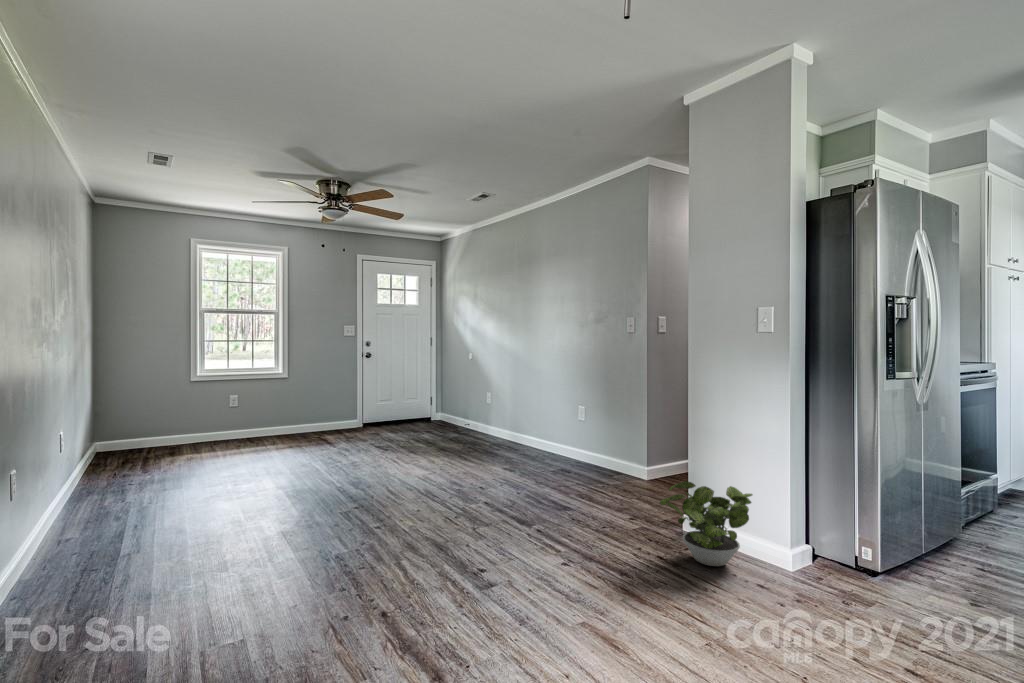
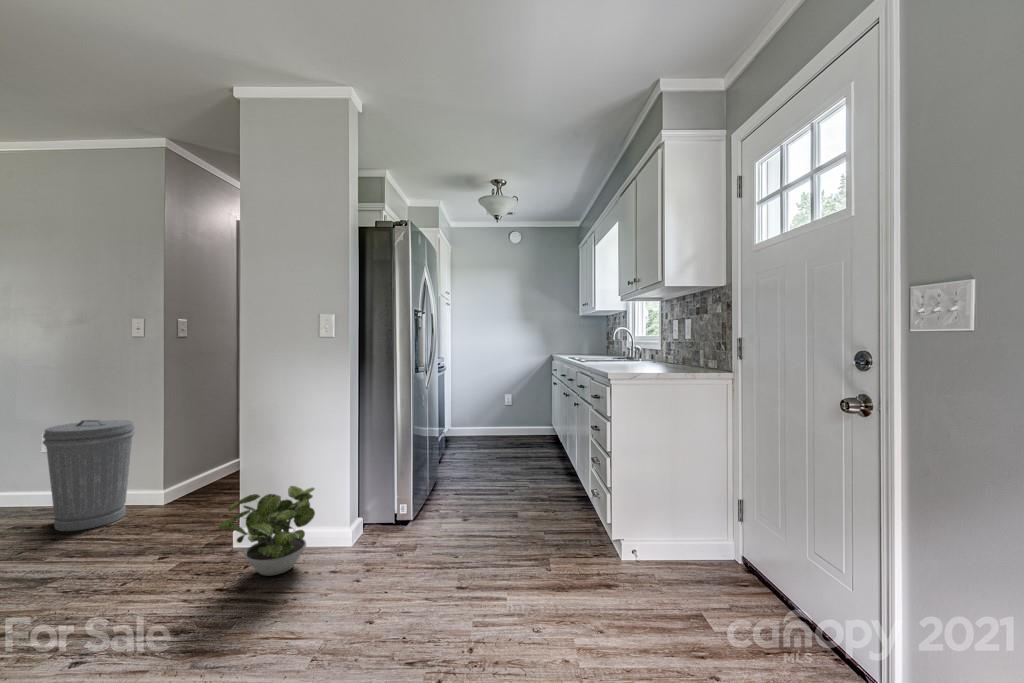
trash can: none [576,400,630,483] -> present [43,420,135,531]

